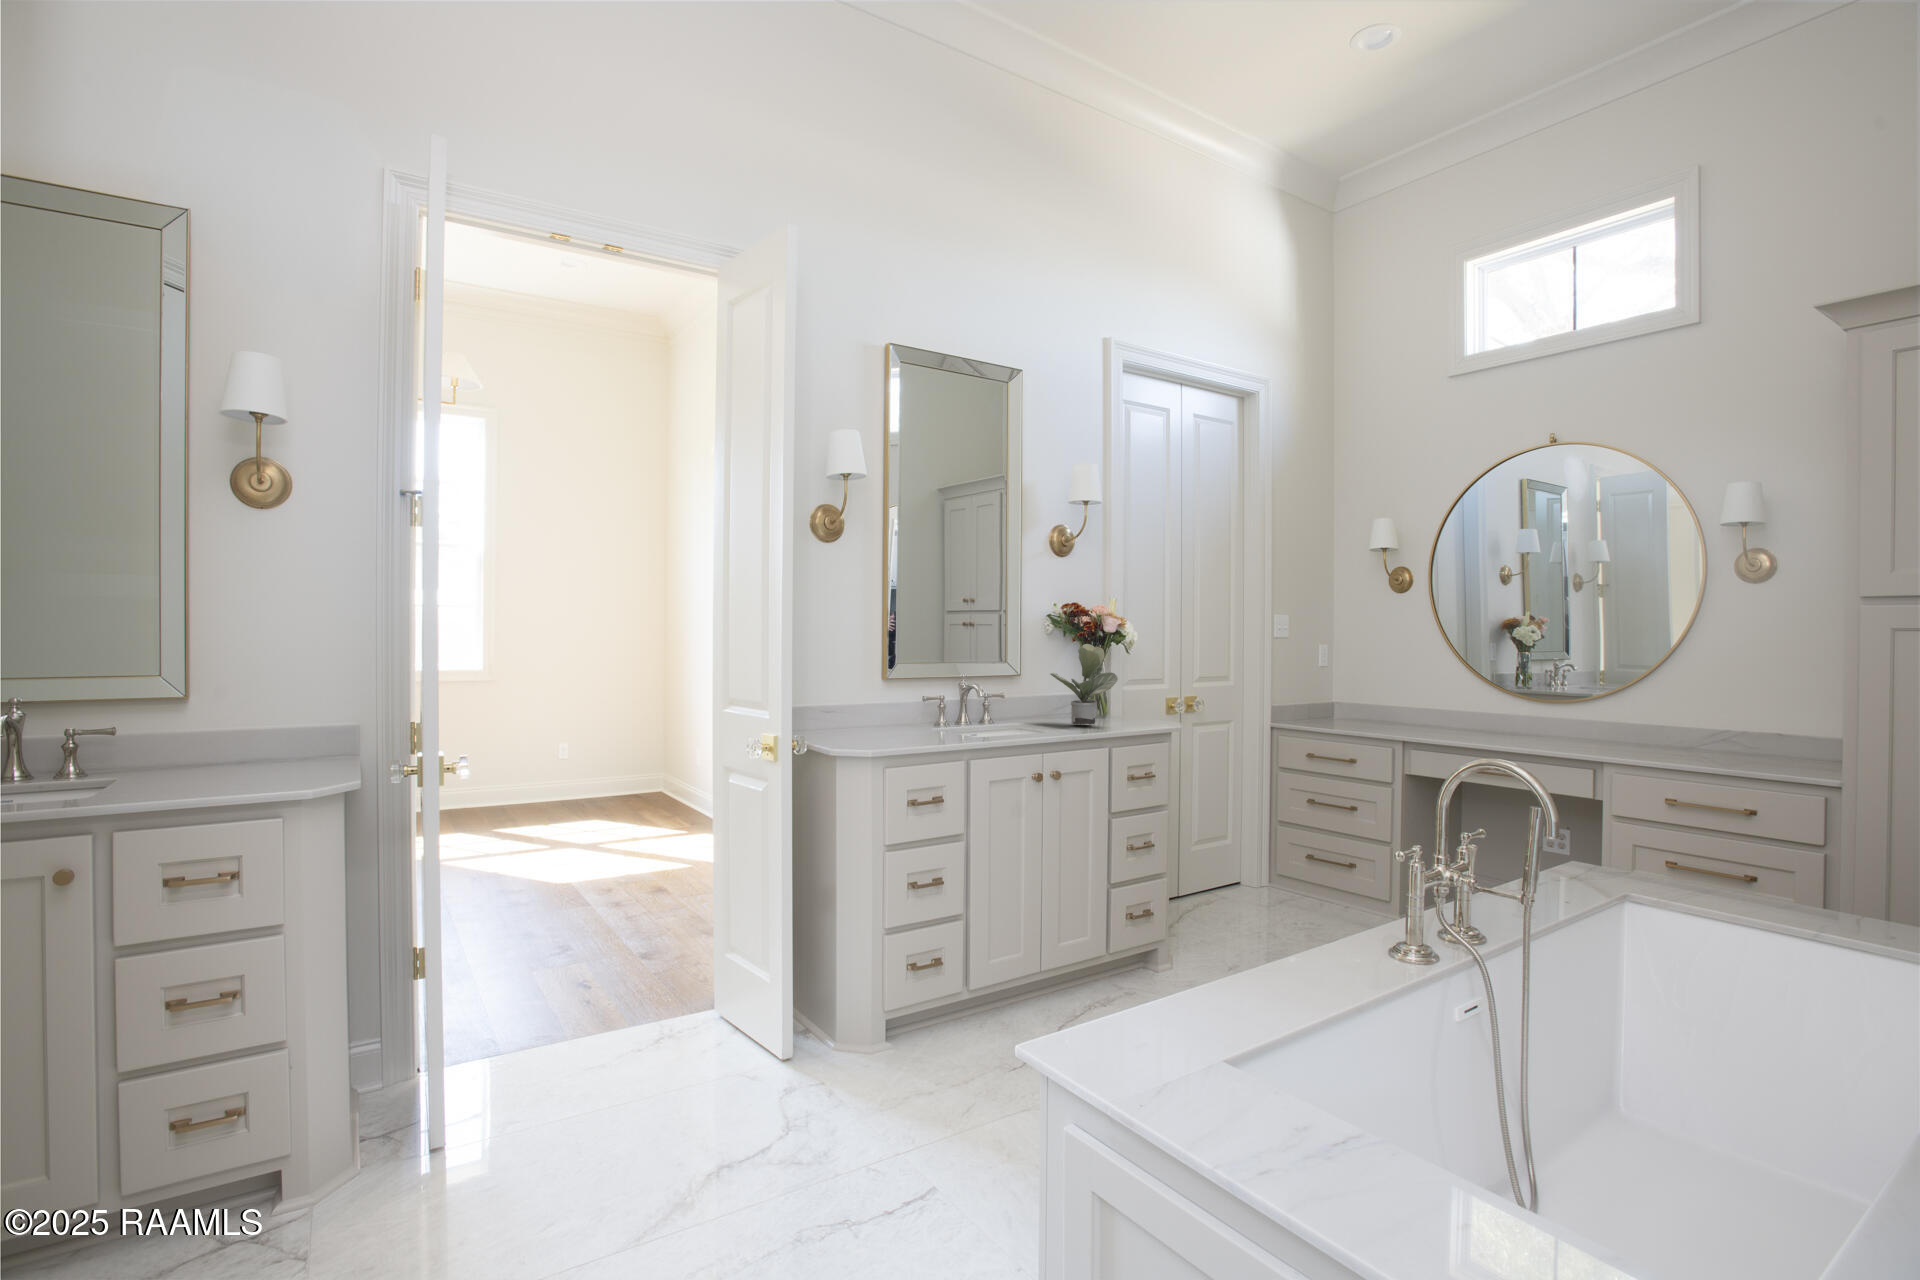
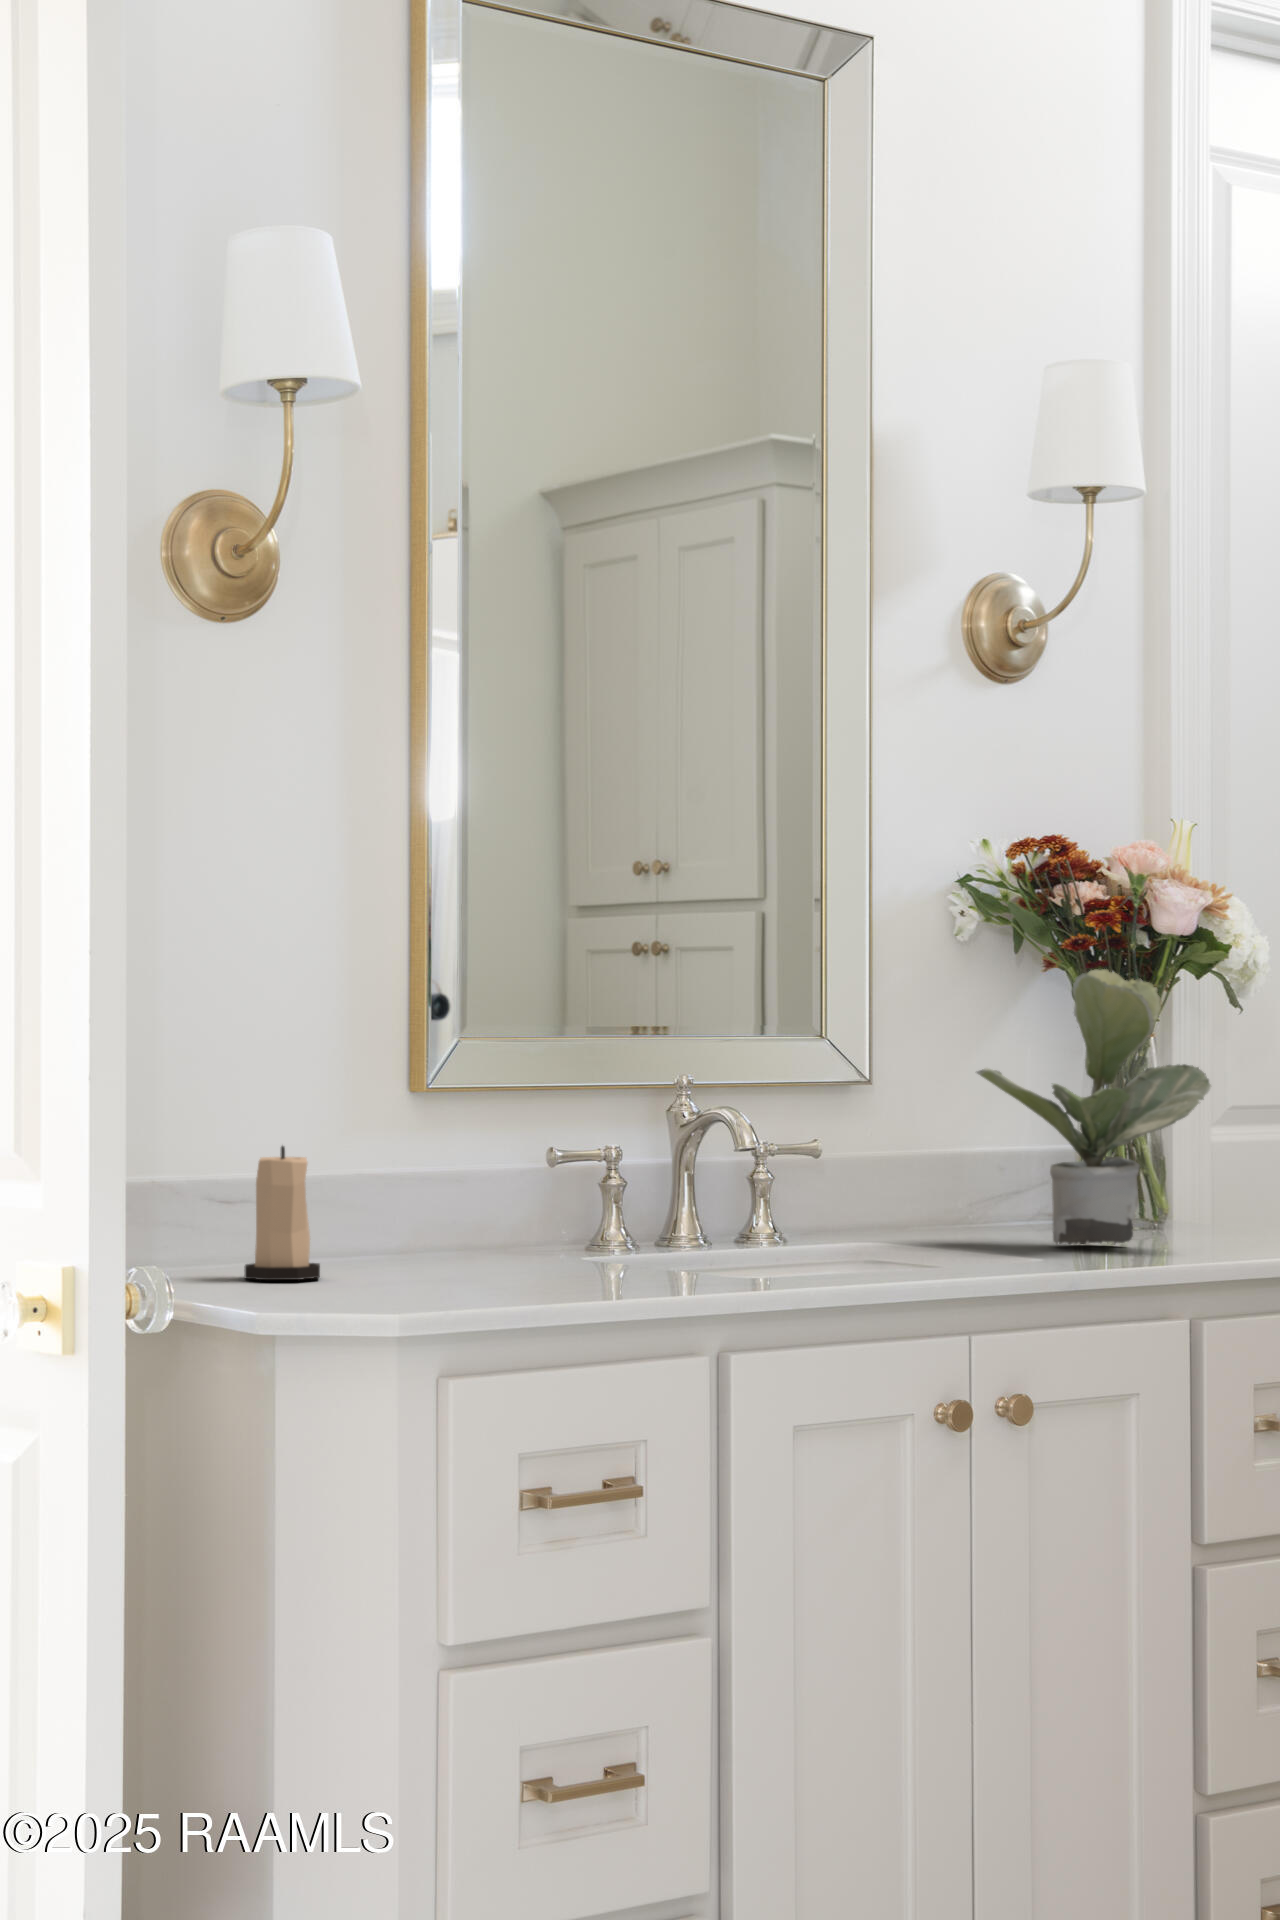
candle: none [836,698,857,737] -> present [244,1146,320,1280]

